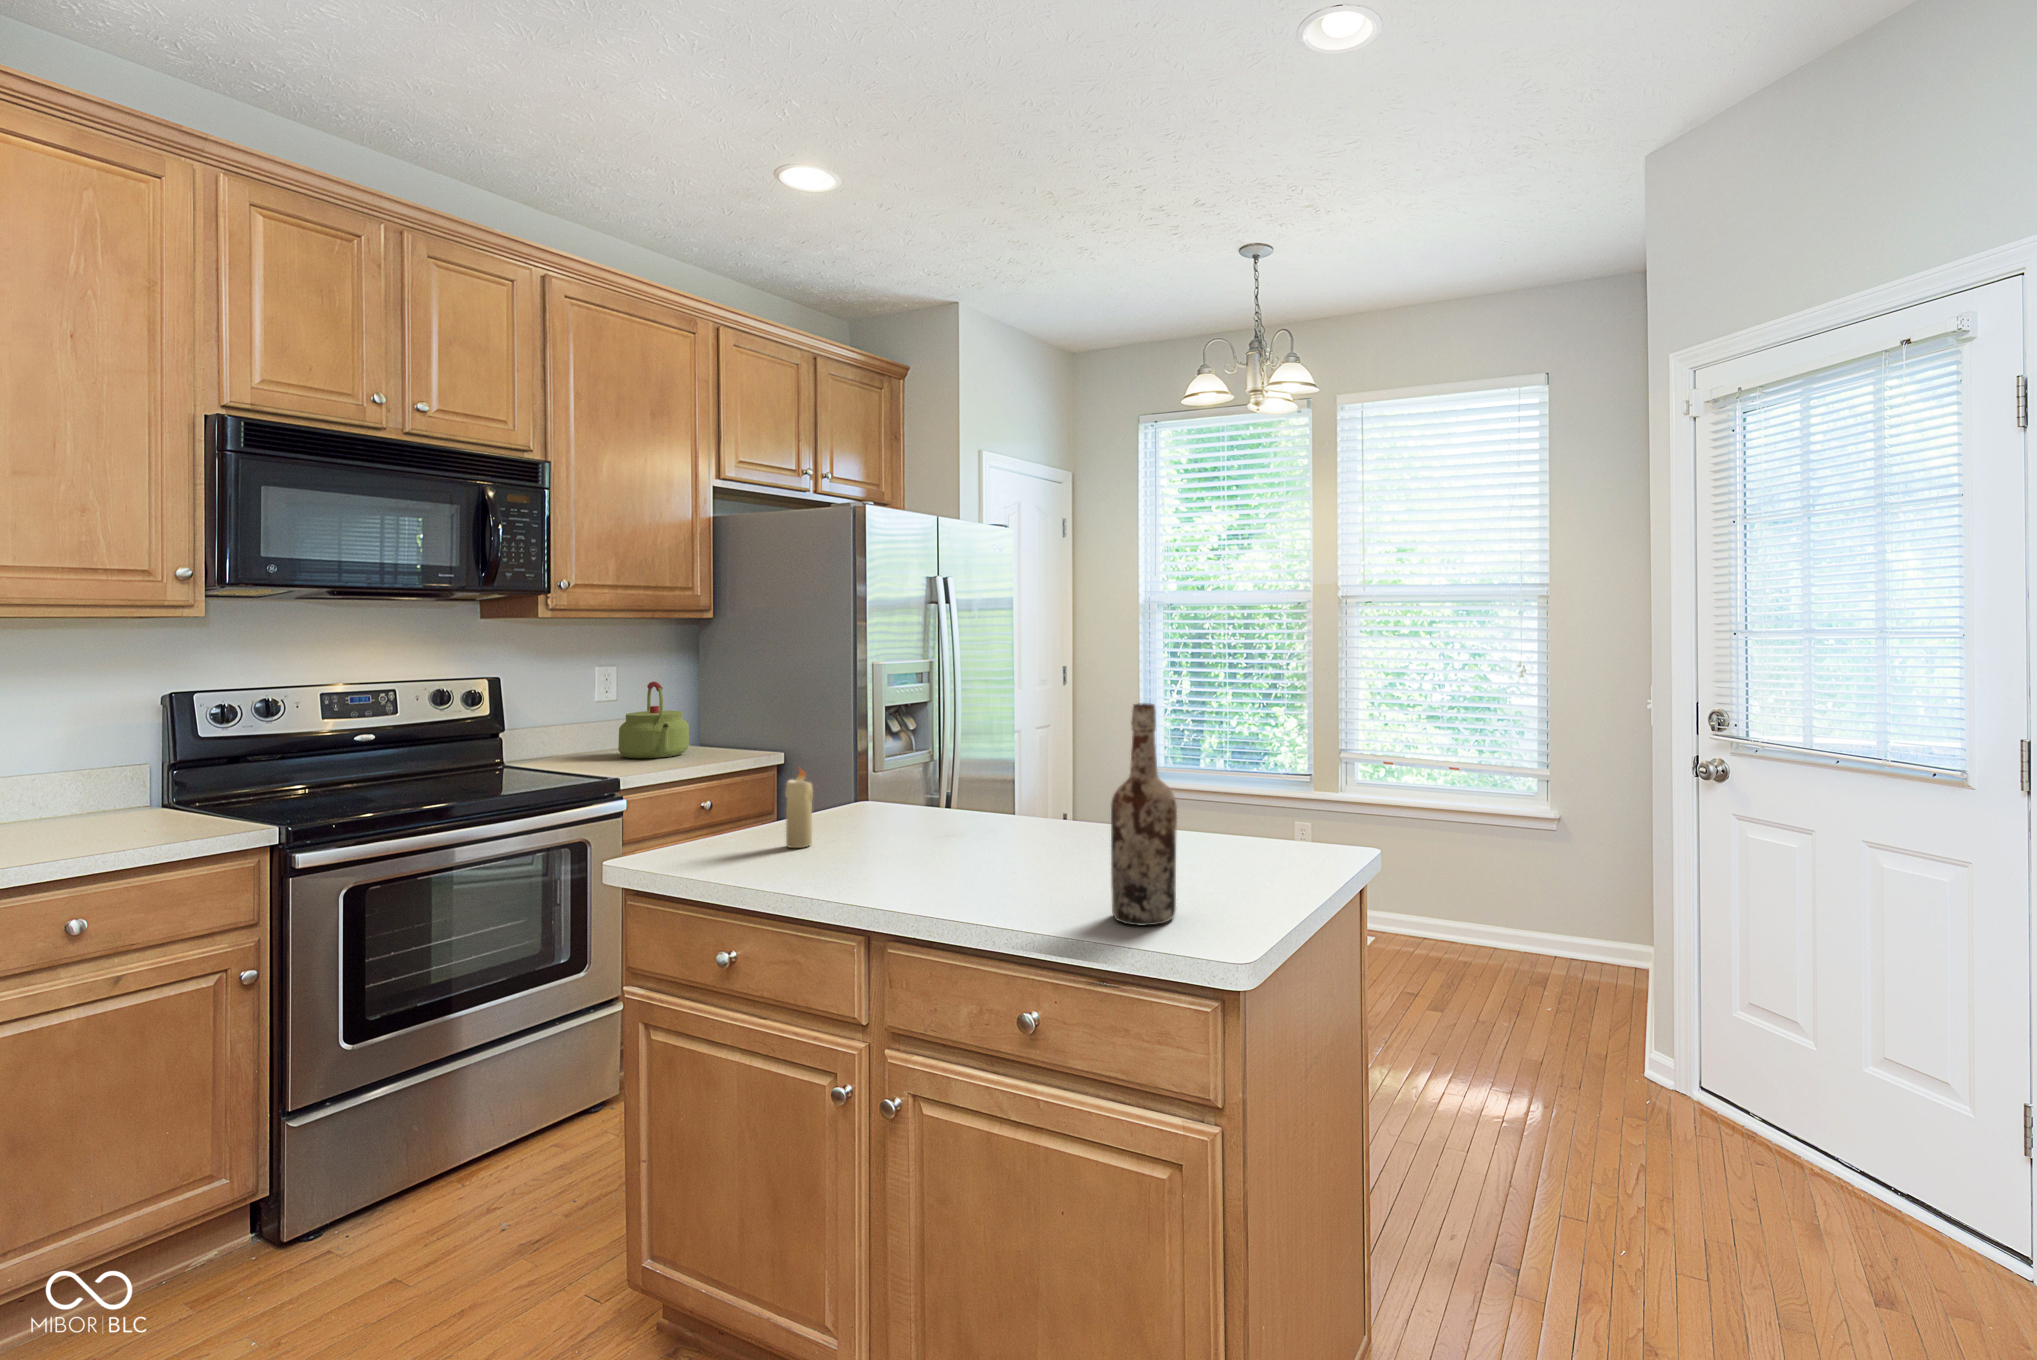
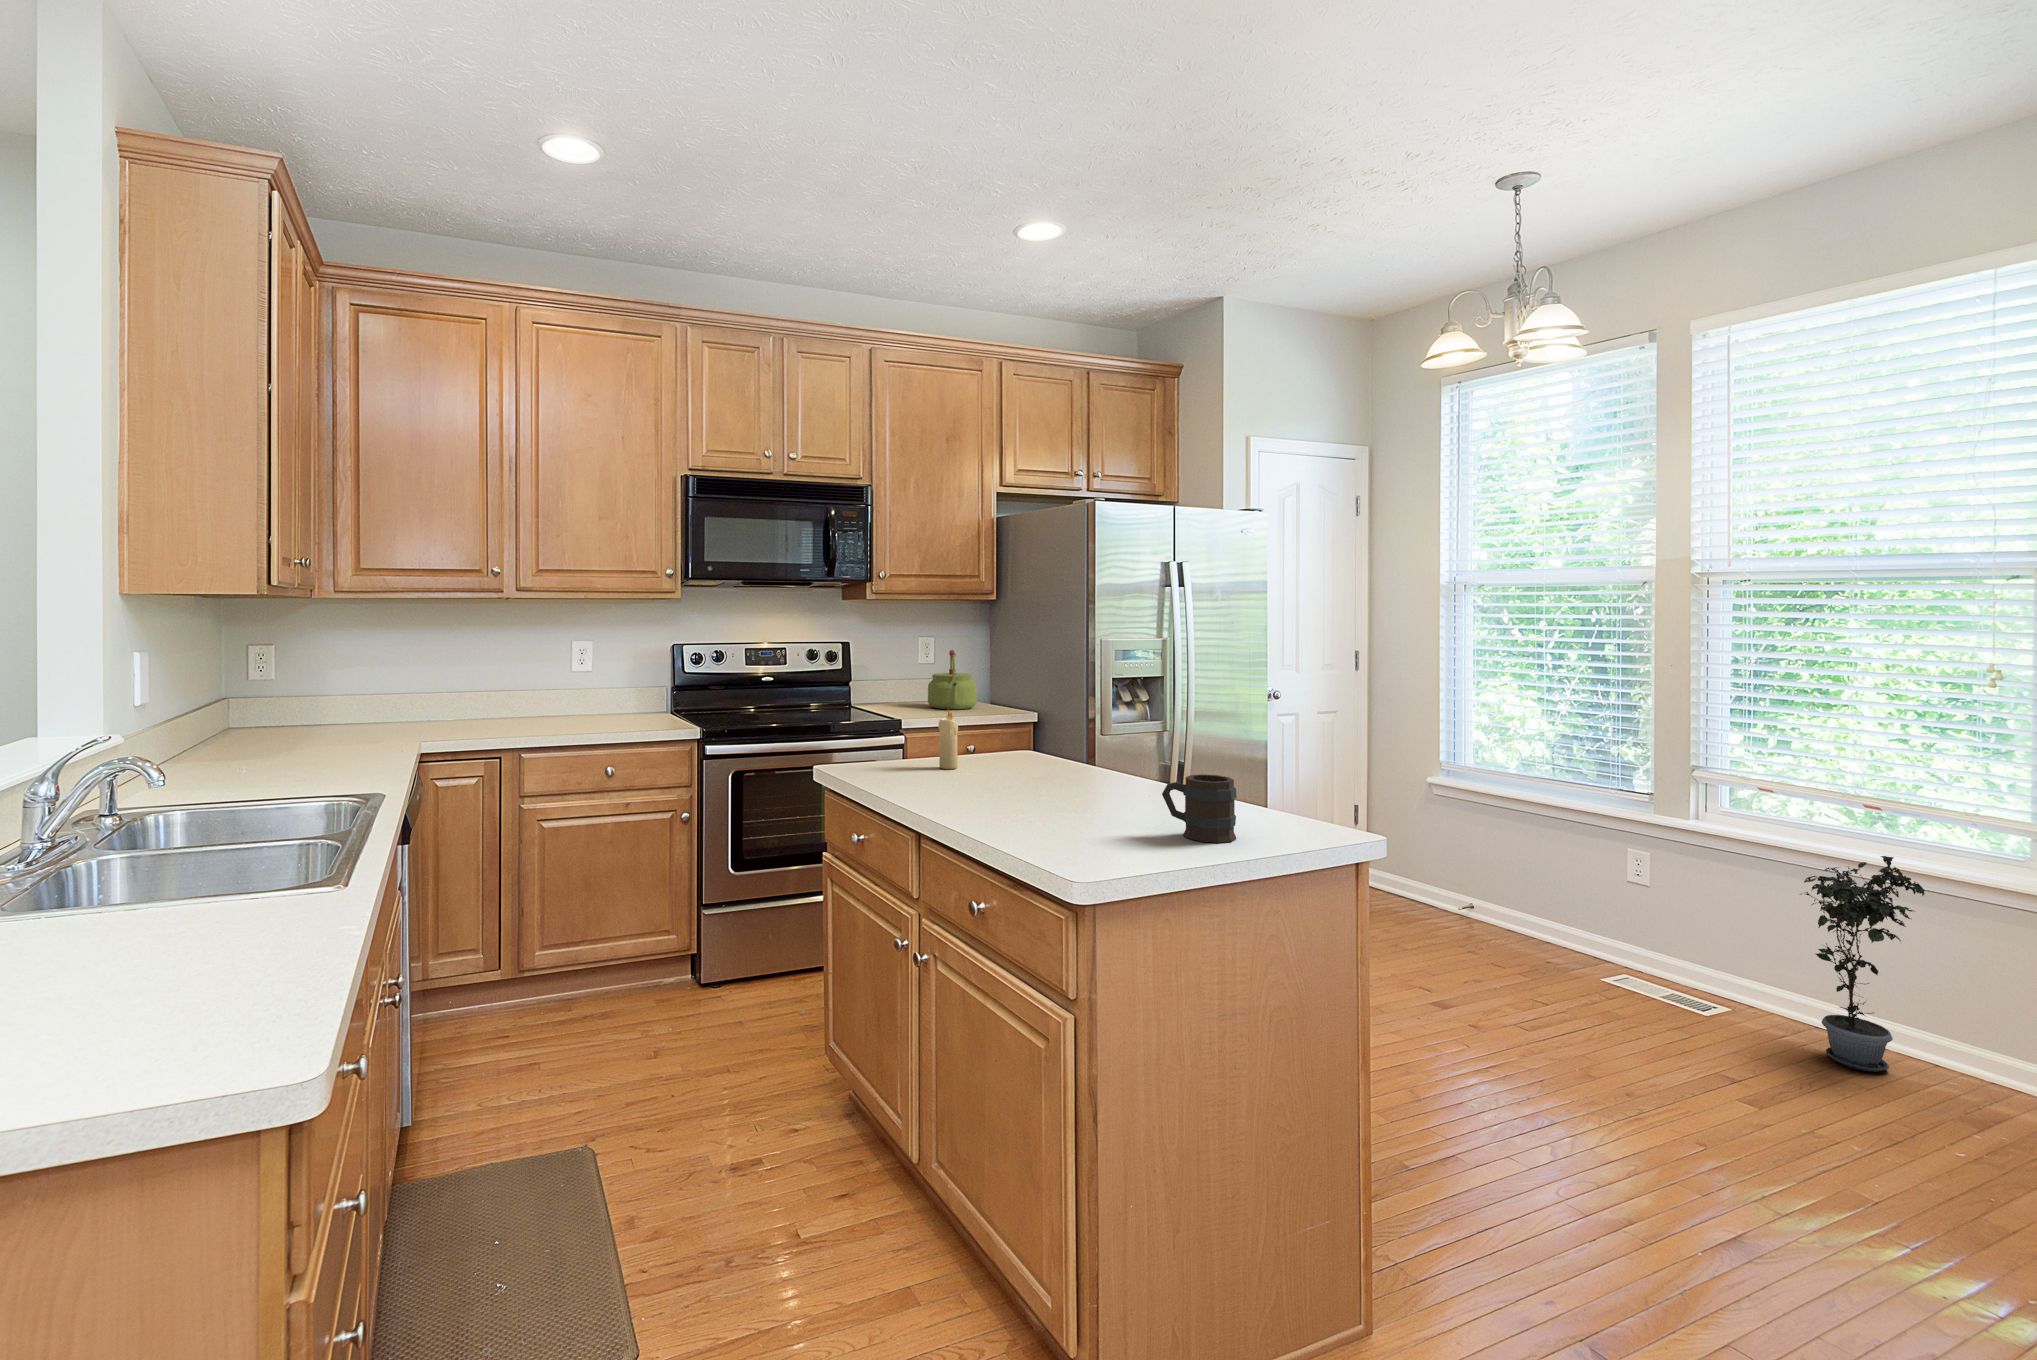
wine bottle: present [1111,703,1177,925] -> none [1075,667,1127,843]
potted plant: none [1423,803,1494,965] -> present [1800,856,1925,1072]
mug: none [1189,818,1268,898] -> present [1162,774,1237,843]

